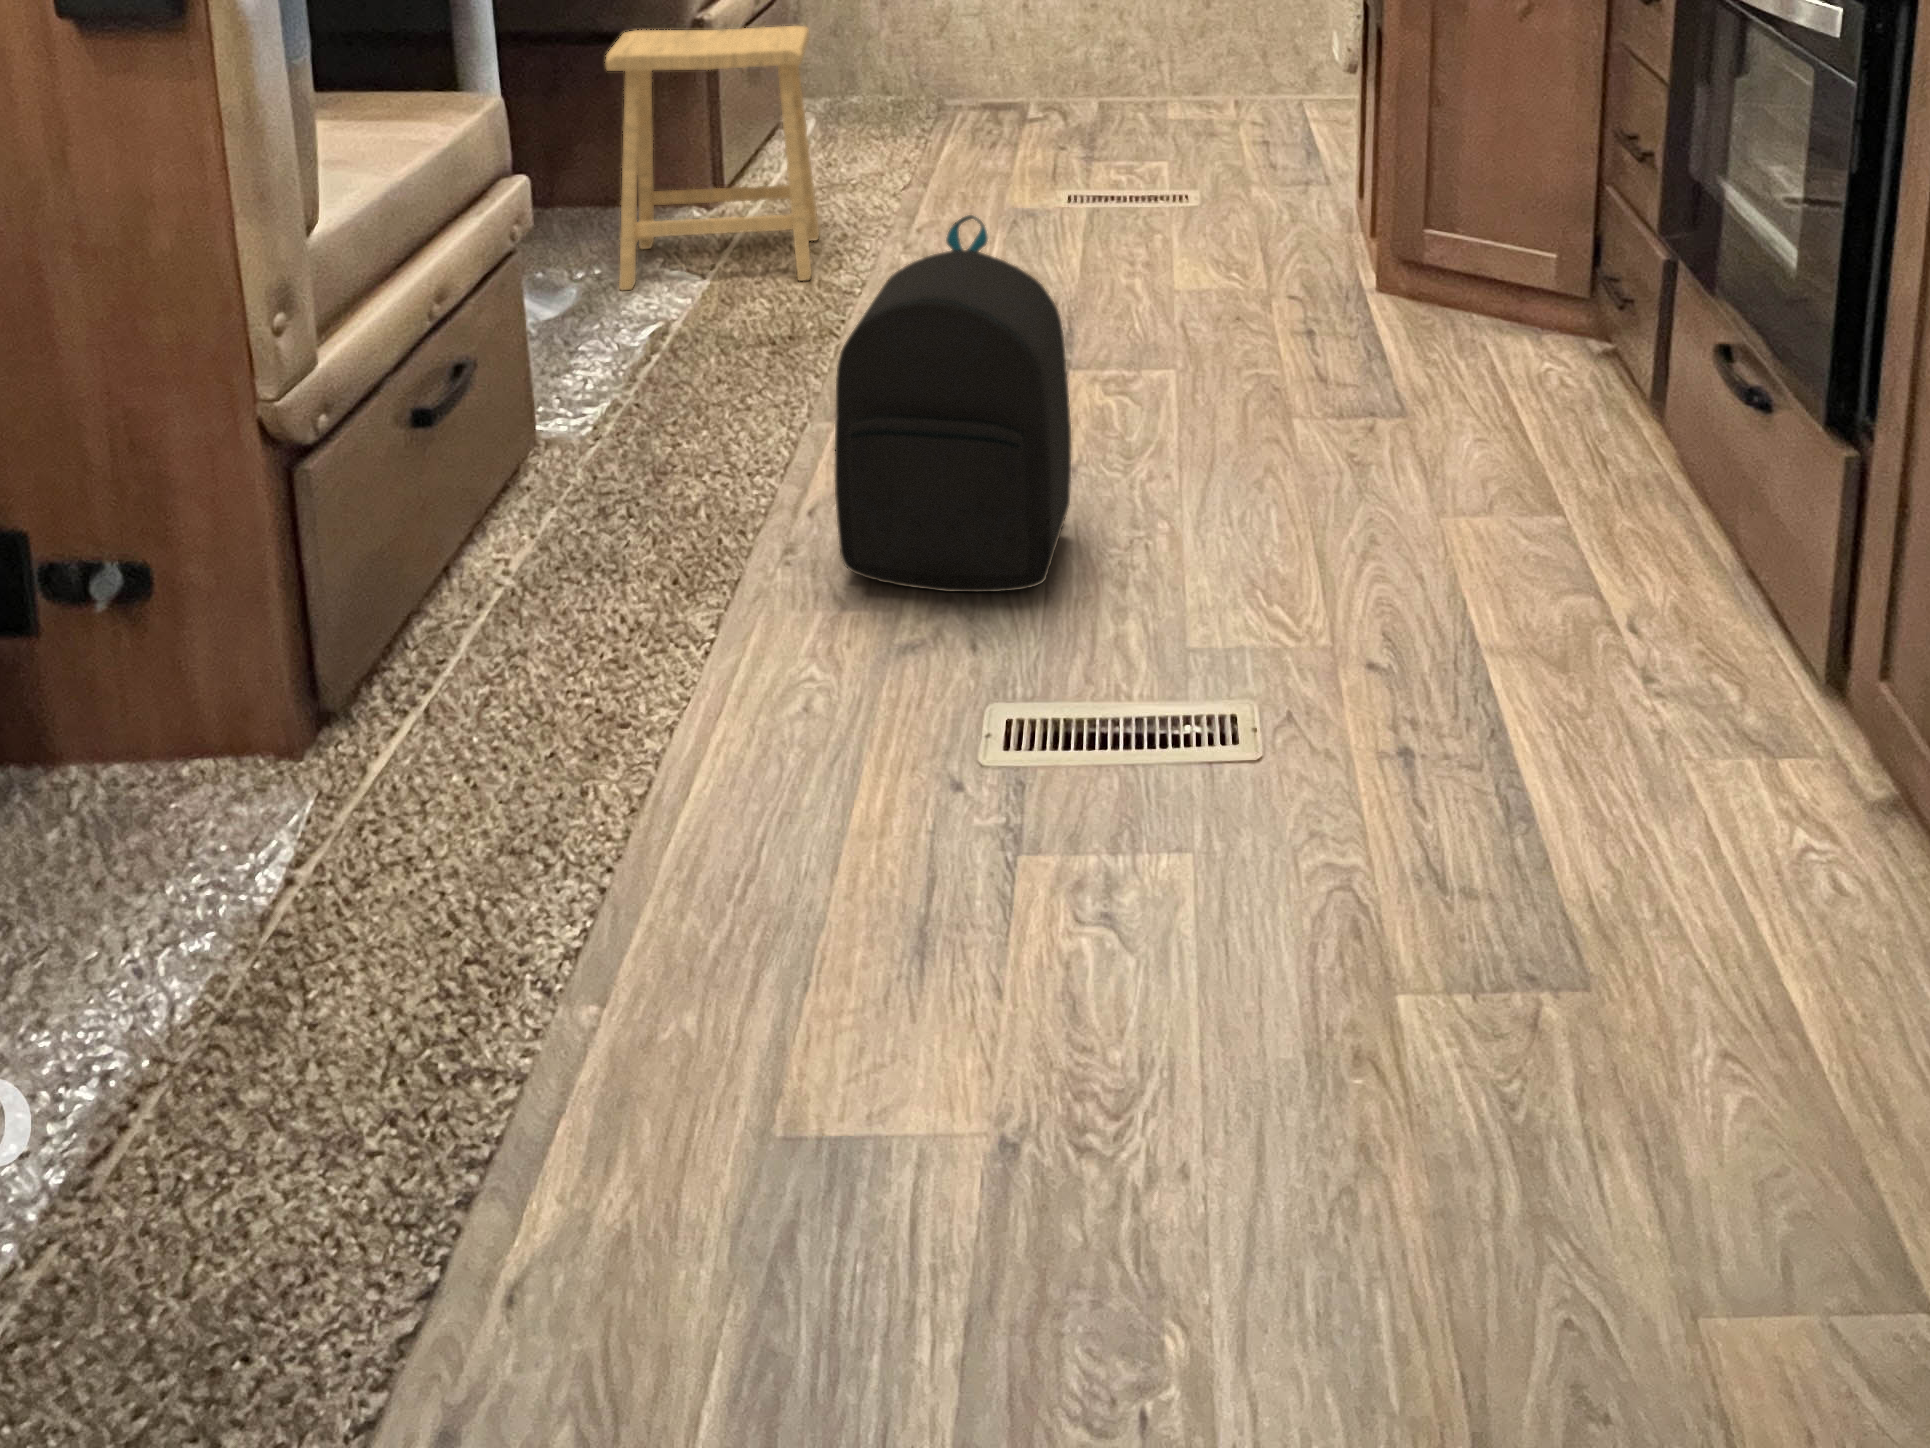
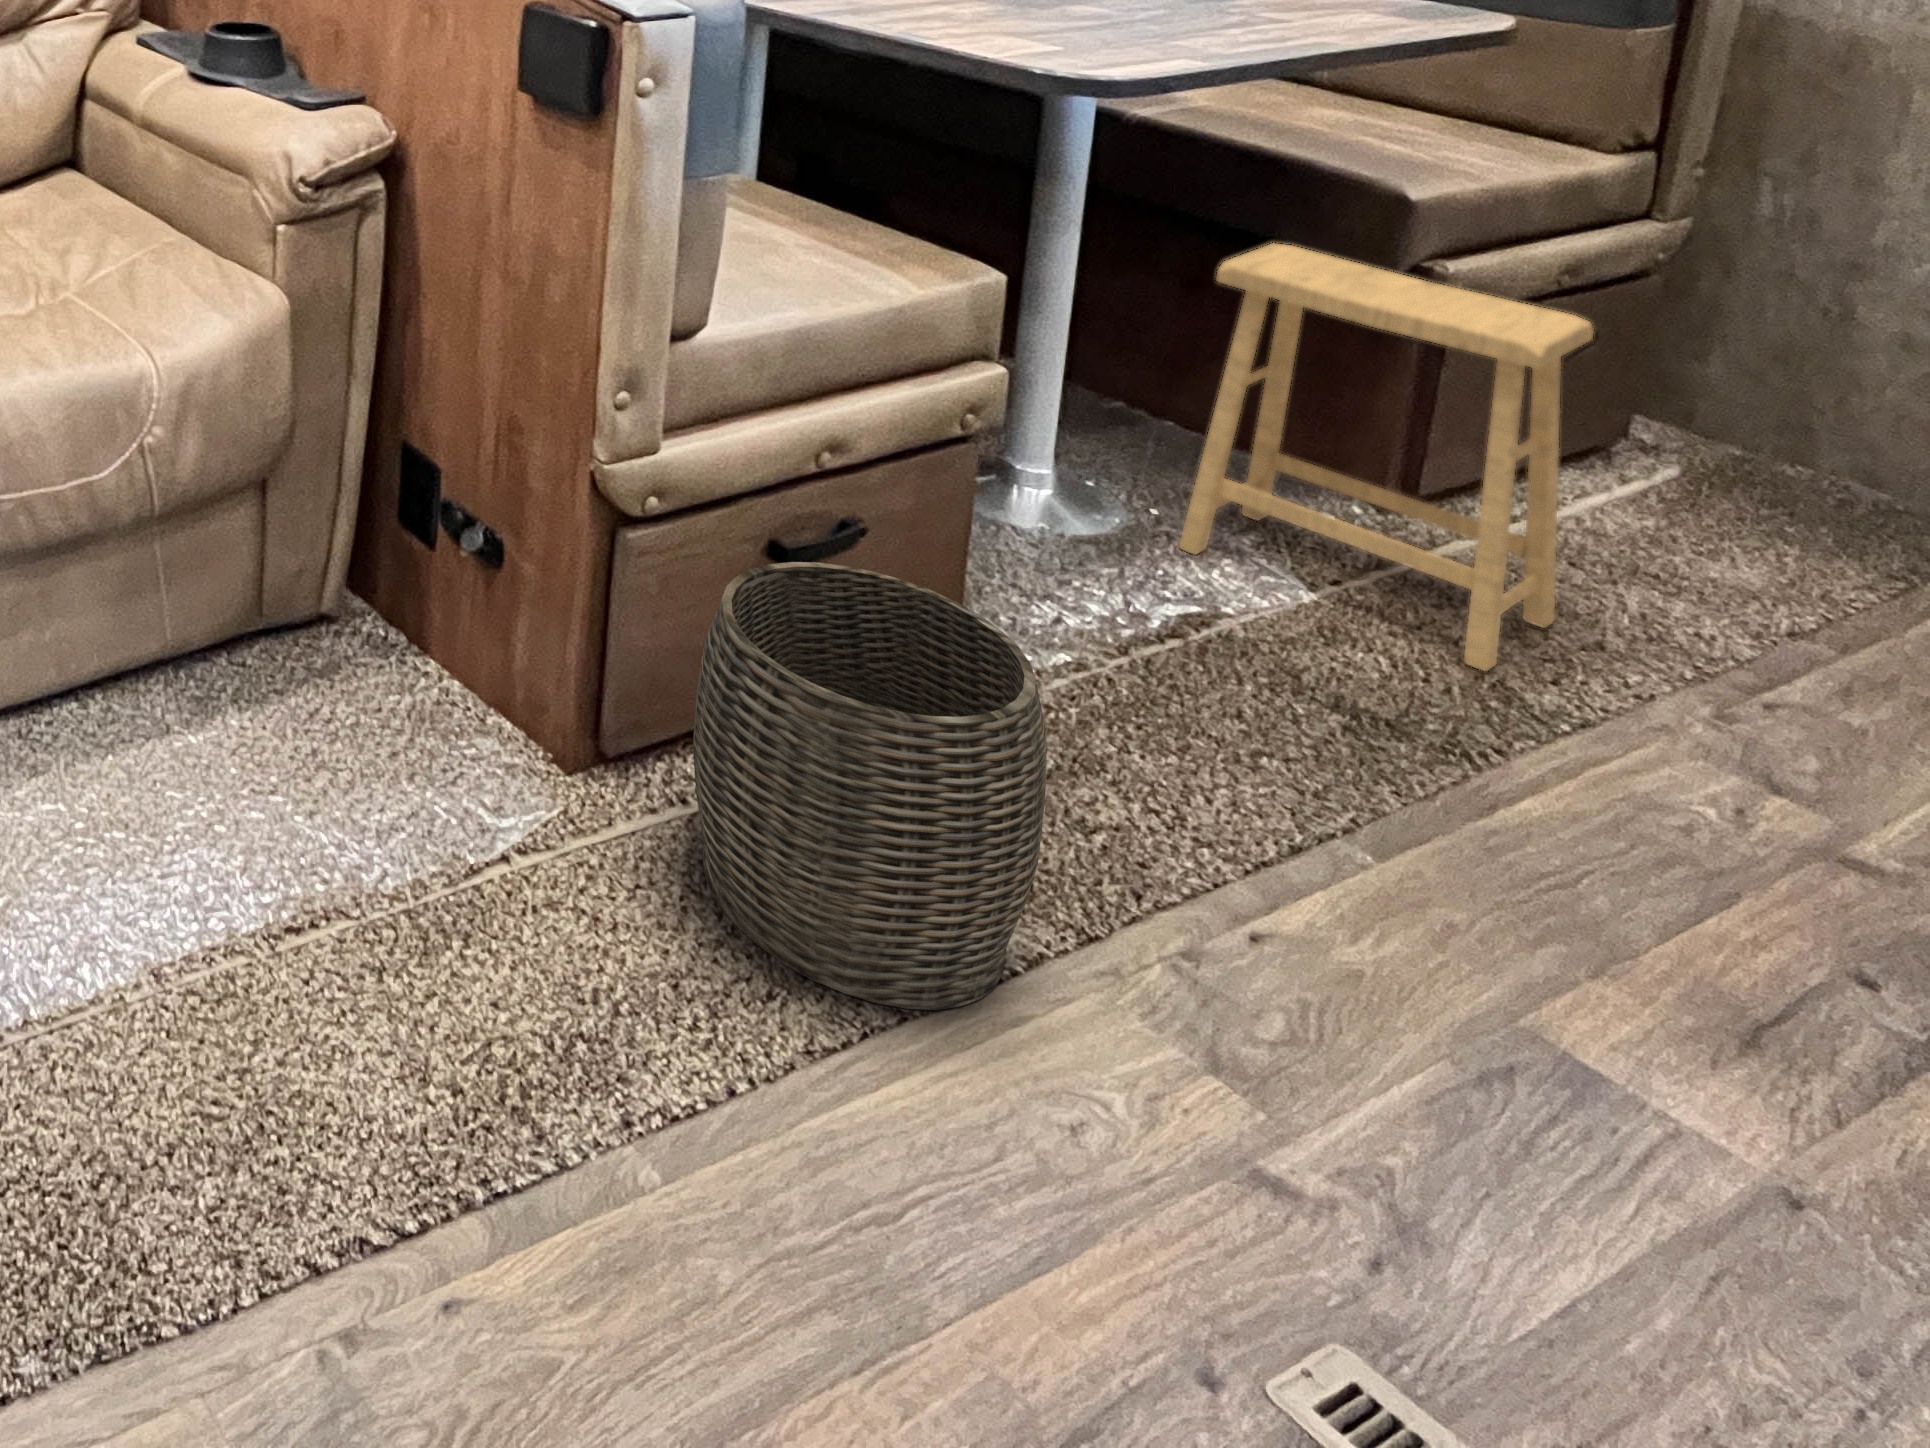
backpack: present [835,215,1071,592] -> none [1236,680,1761,1294]
woven basket: none [420,374,718,765] -> present [693,562,1047,1010]

